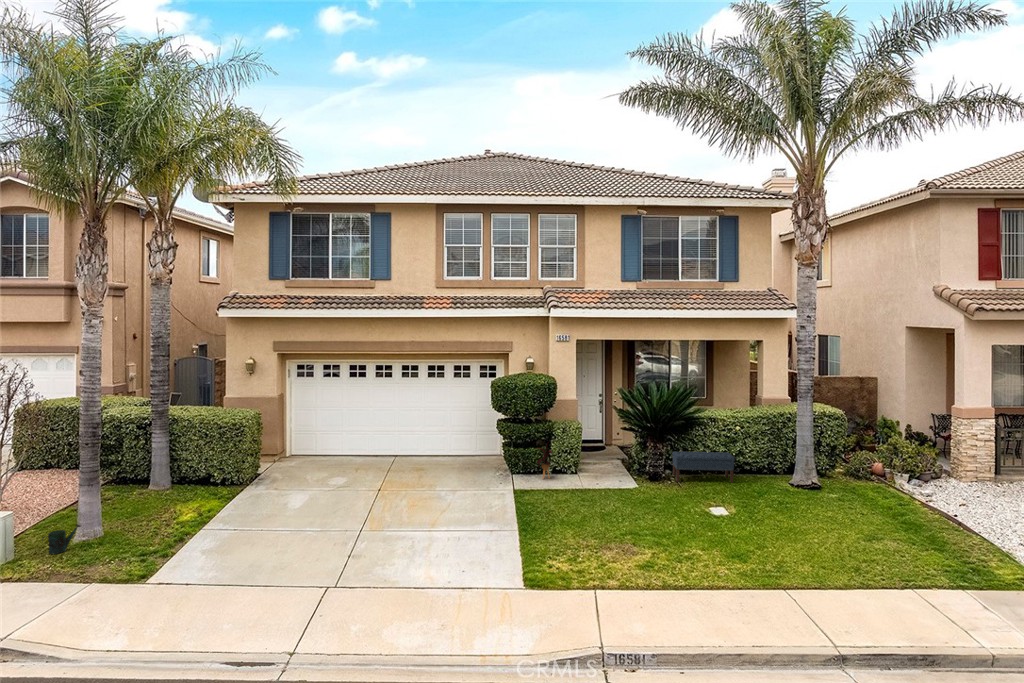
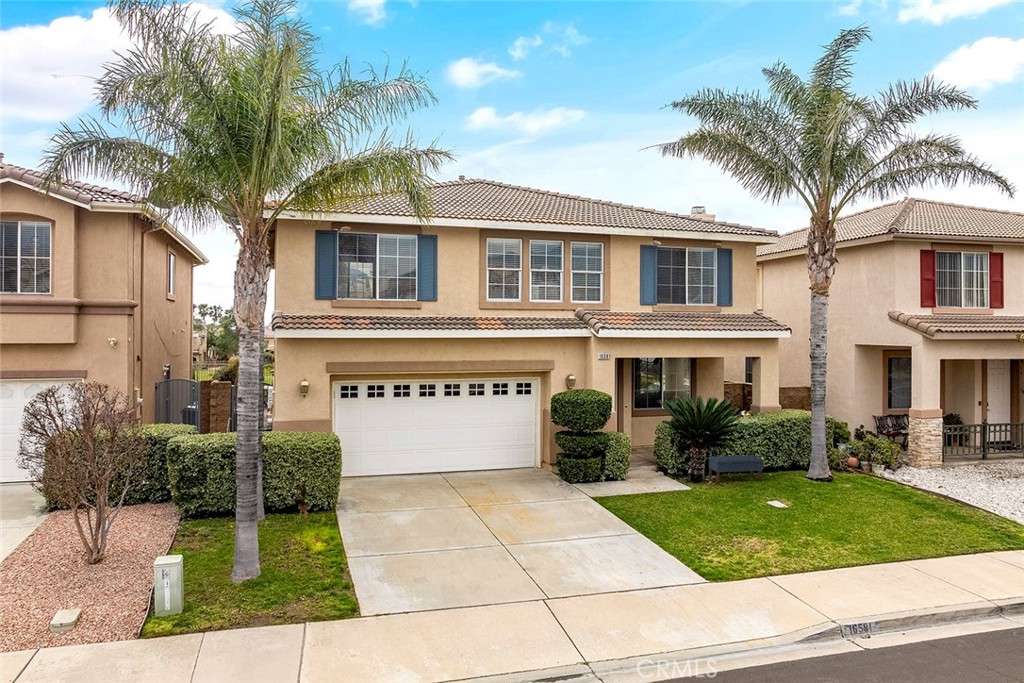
house plant: present [537,443,552,478] -> present [293,481,309,521]
watering can: present [42,524,80,554] -> none [206,563,236,597]

